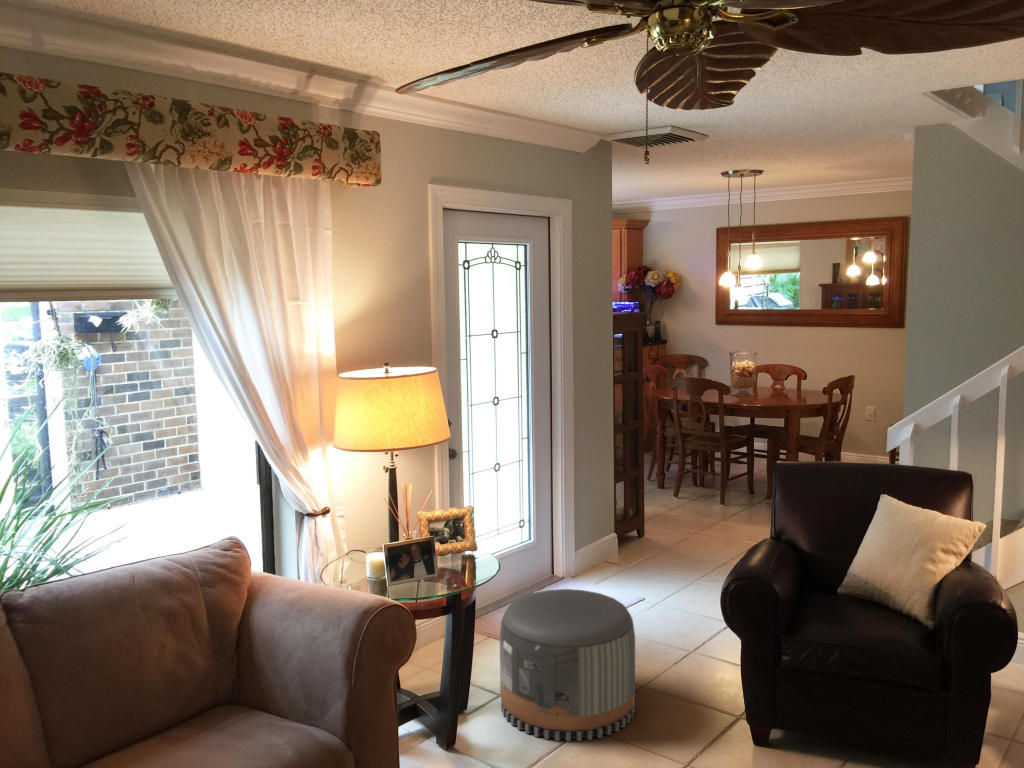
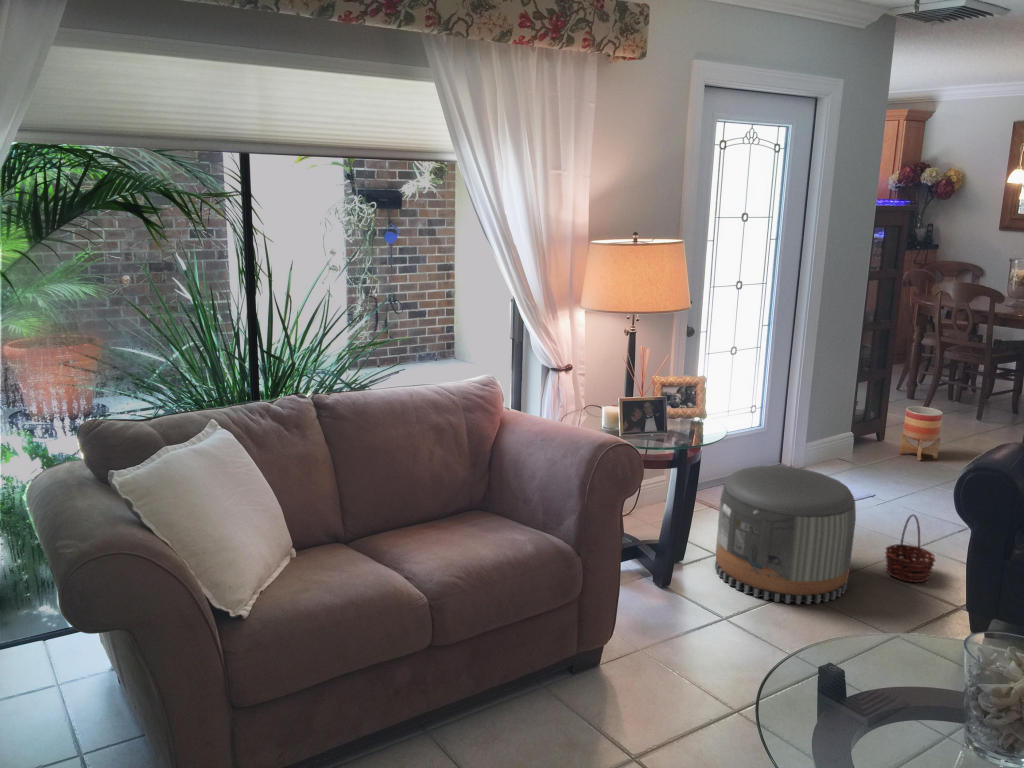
planter: none [661,500,695,553] -> present [899,406,943,461]
basket: none [665,622,713,692] -> present [885,515,935,582]

